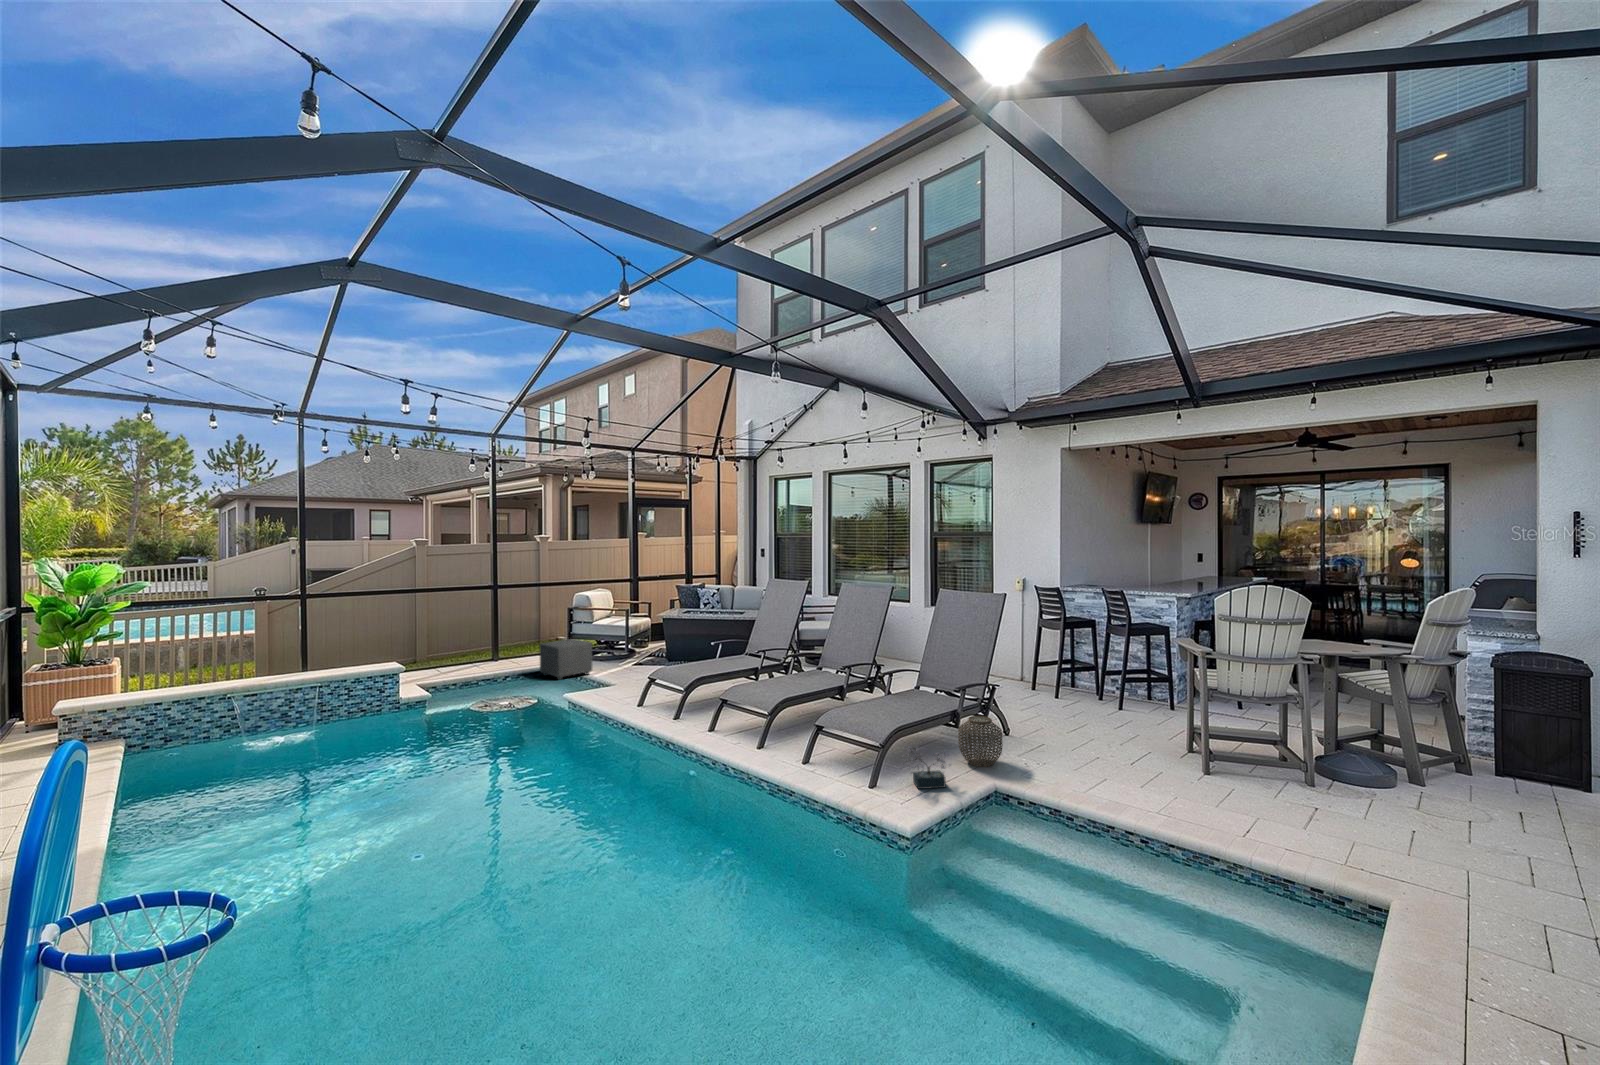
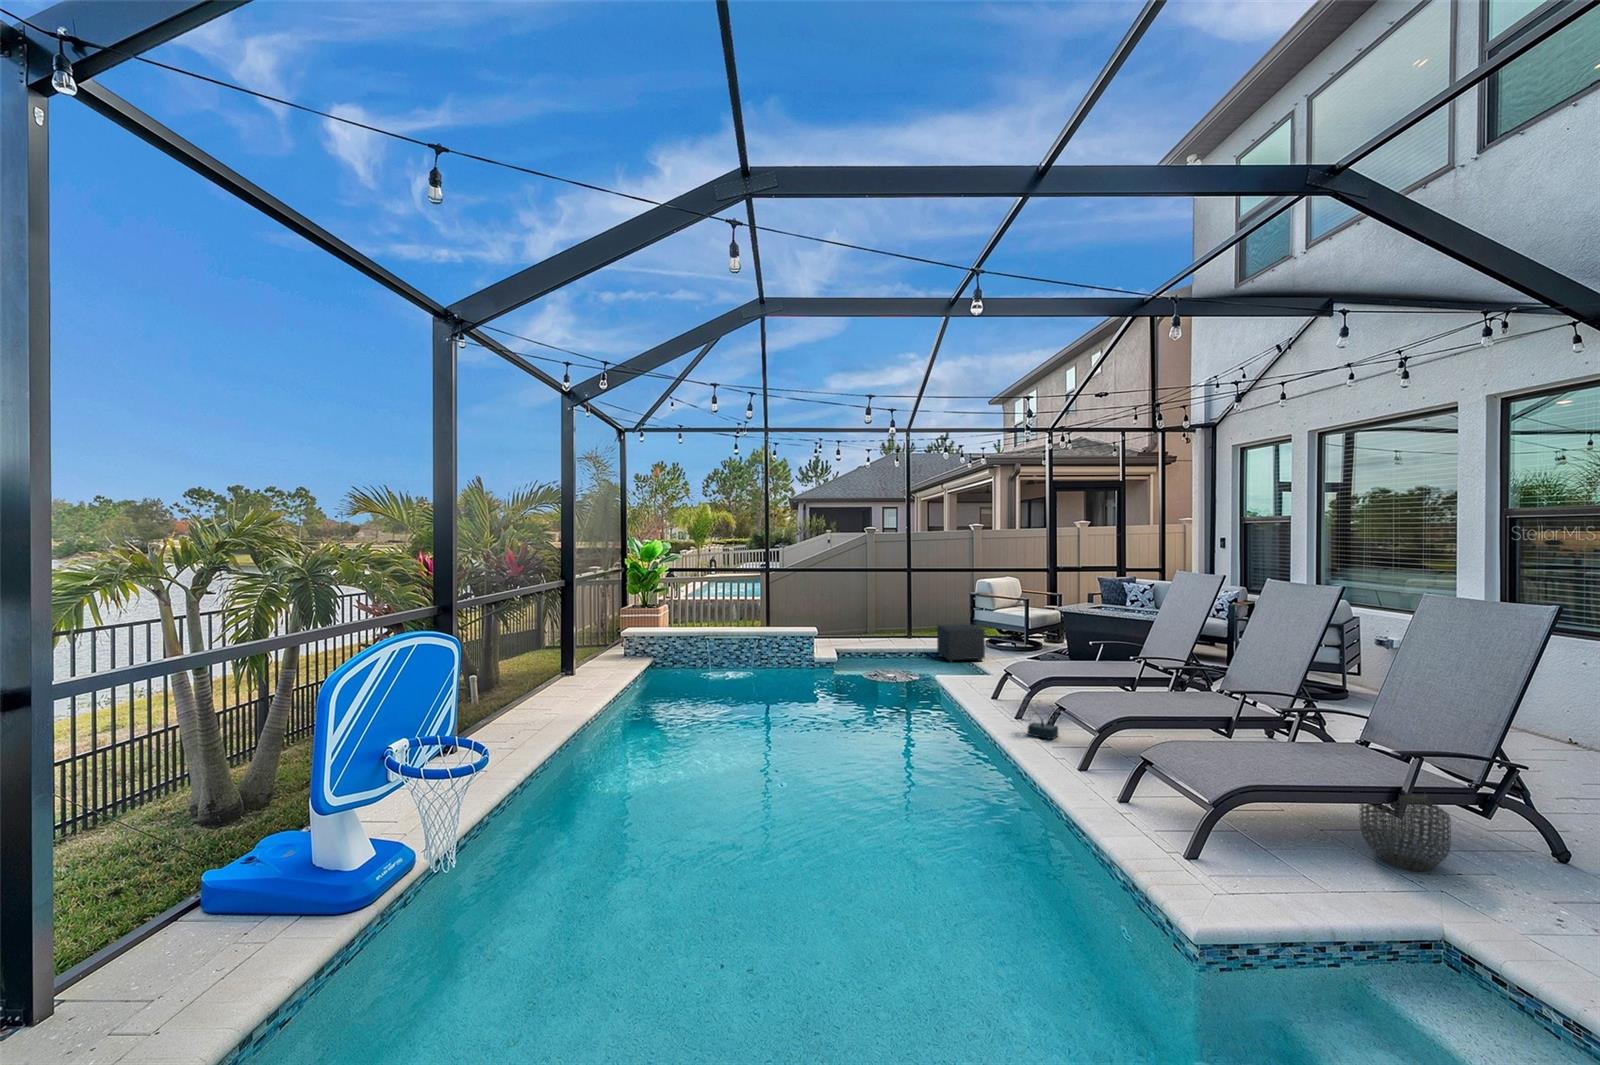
decorative plant: present [902,746,951,789] -> present [1020,697,1062,739]

